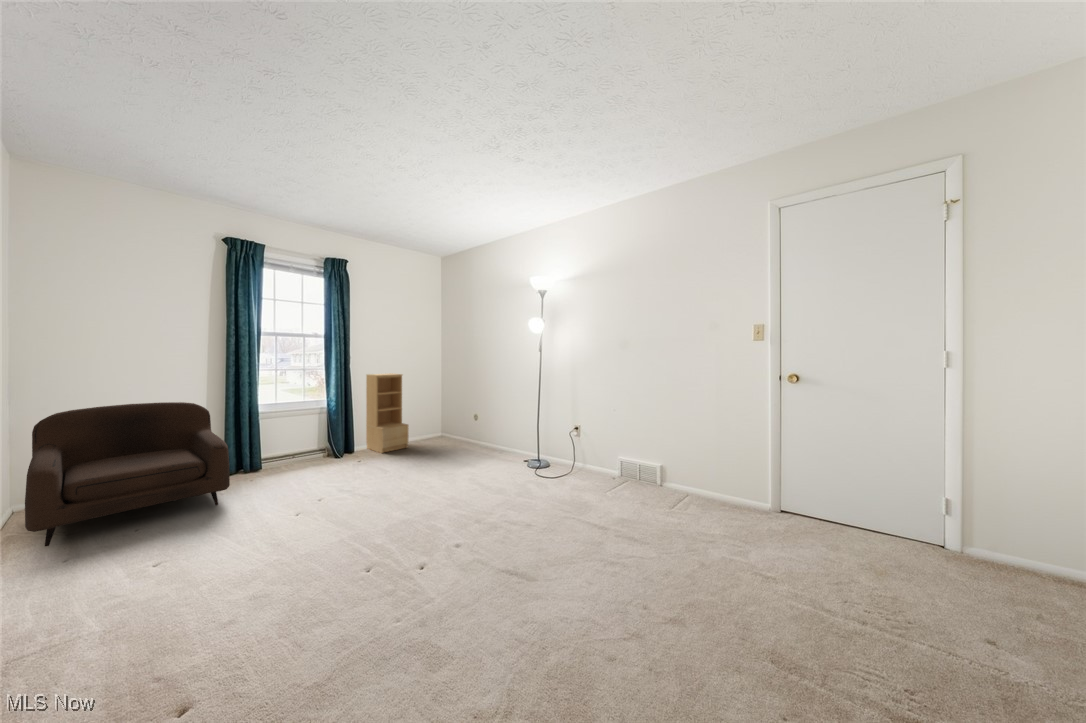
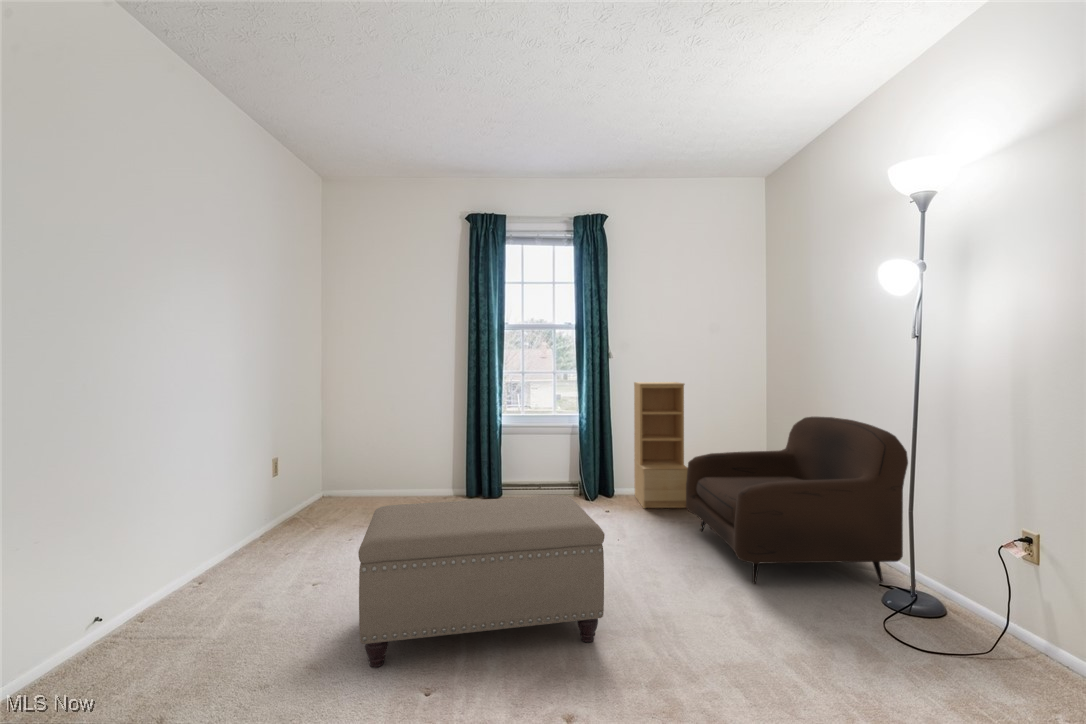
armchair: present [25,402,230,546] -> present [686,417,908,584]
ottoman: none [275,443,442,564] -> present [358,496,604,668]

